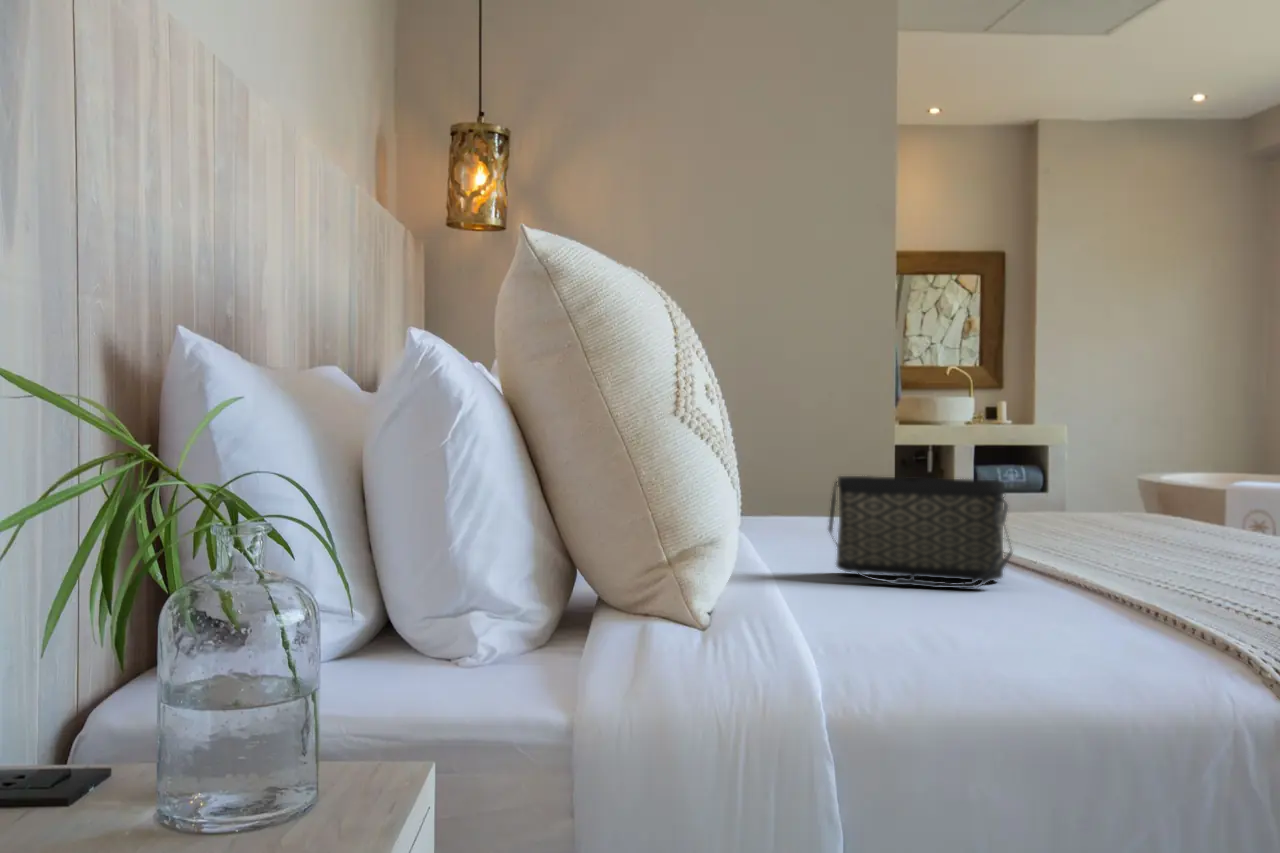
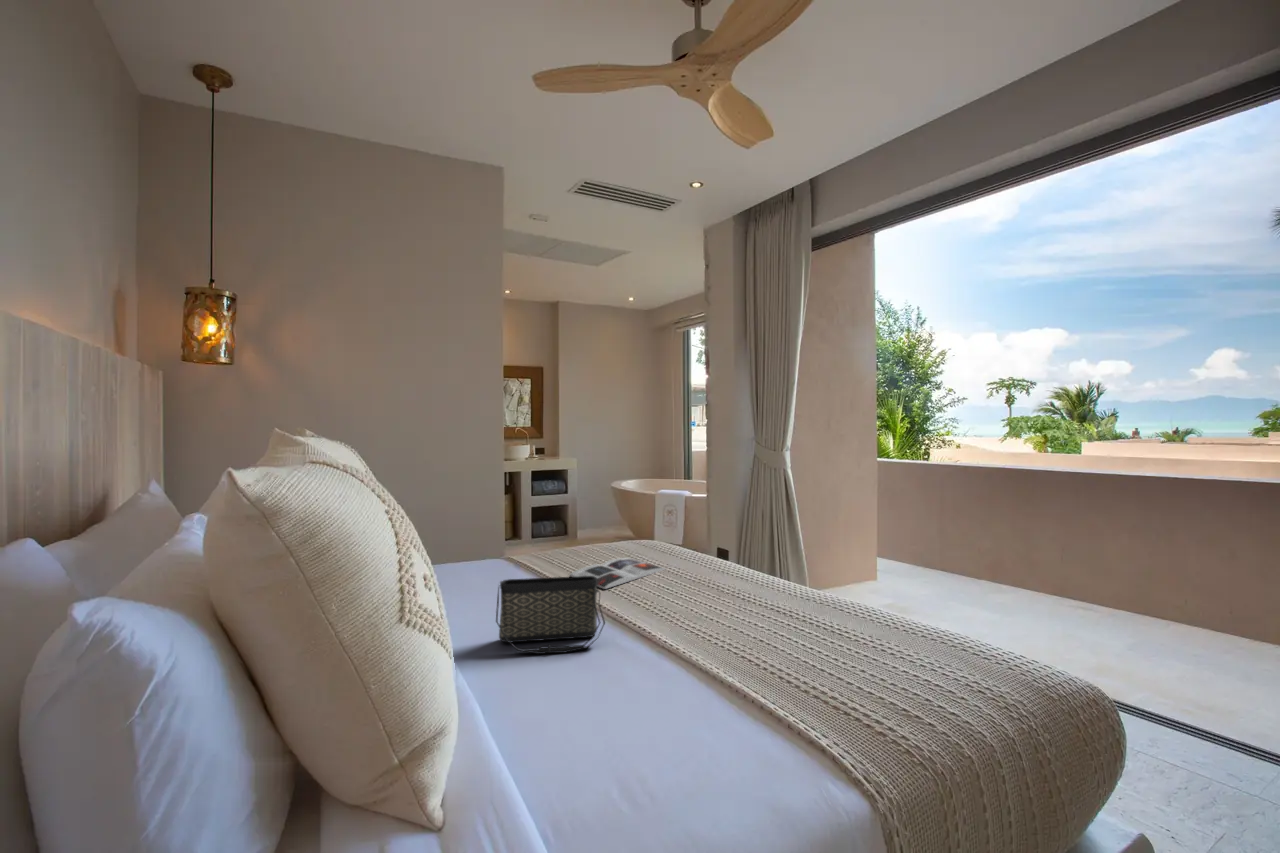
magazine: none [985,527,1195,552] -> present [570,558,664,589]

